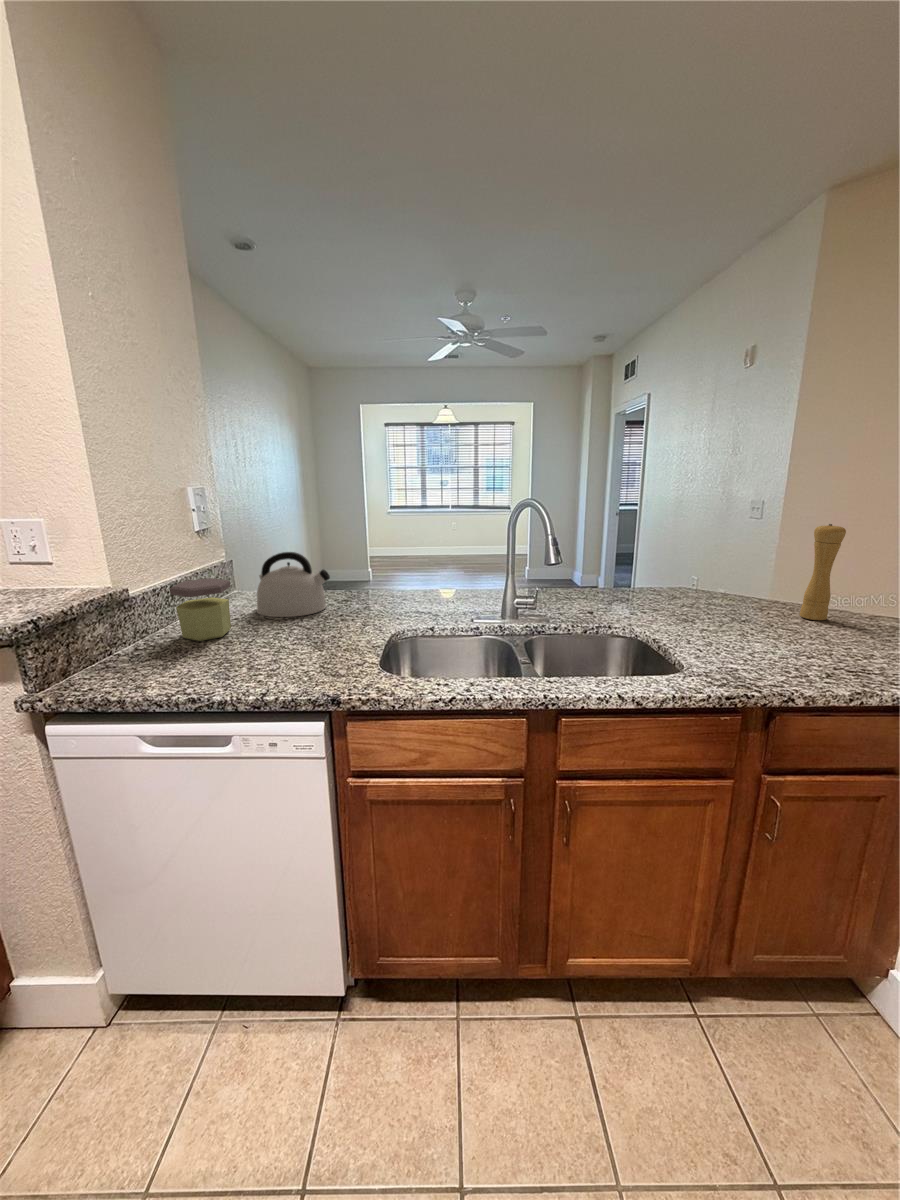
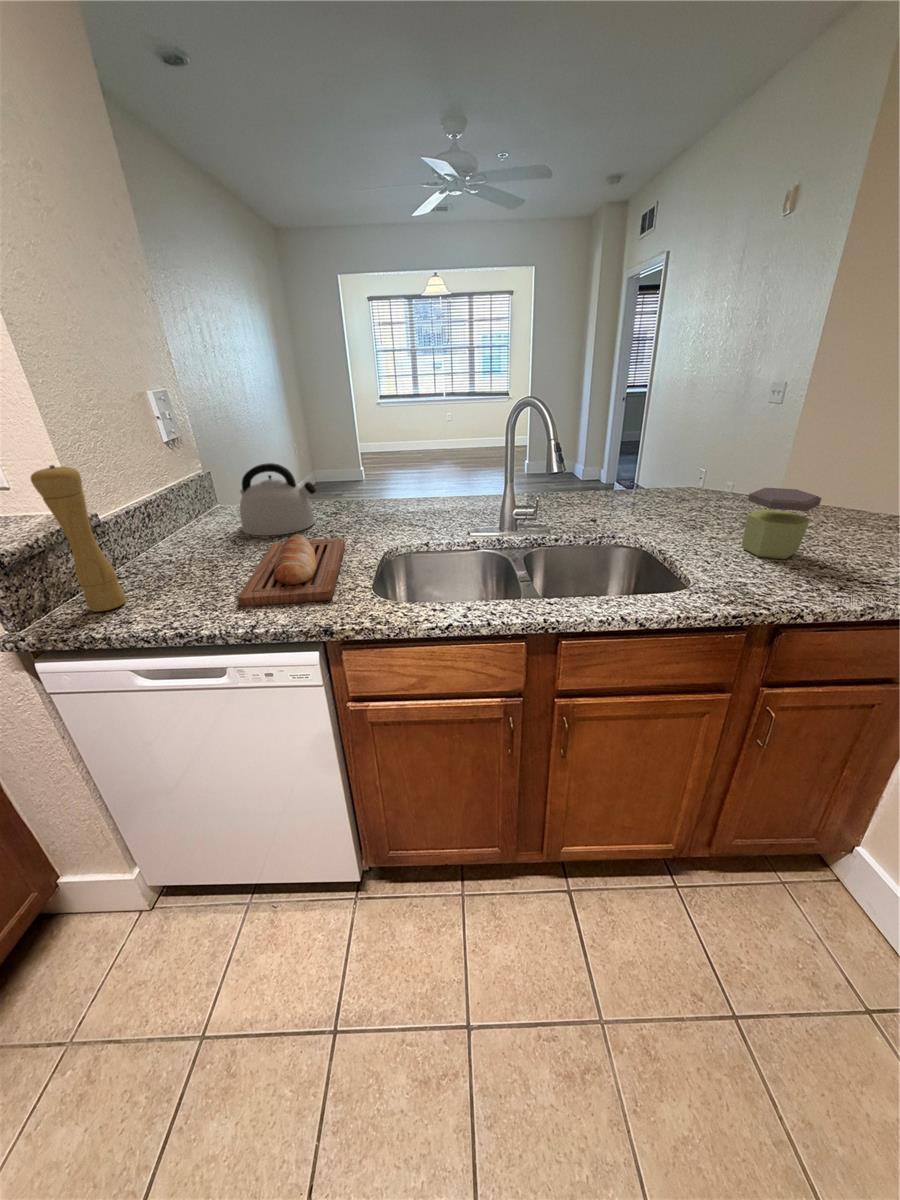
pepper mill: present [800,524,846,620] -> present [30,465,126,612]
jar: present [170,578,231,641] -> present [742,488,822,559]
bread loaf: none [250,614,354,677] -> present [237,534,345,606]

